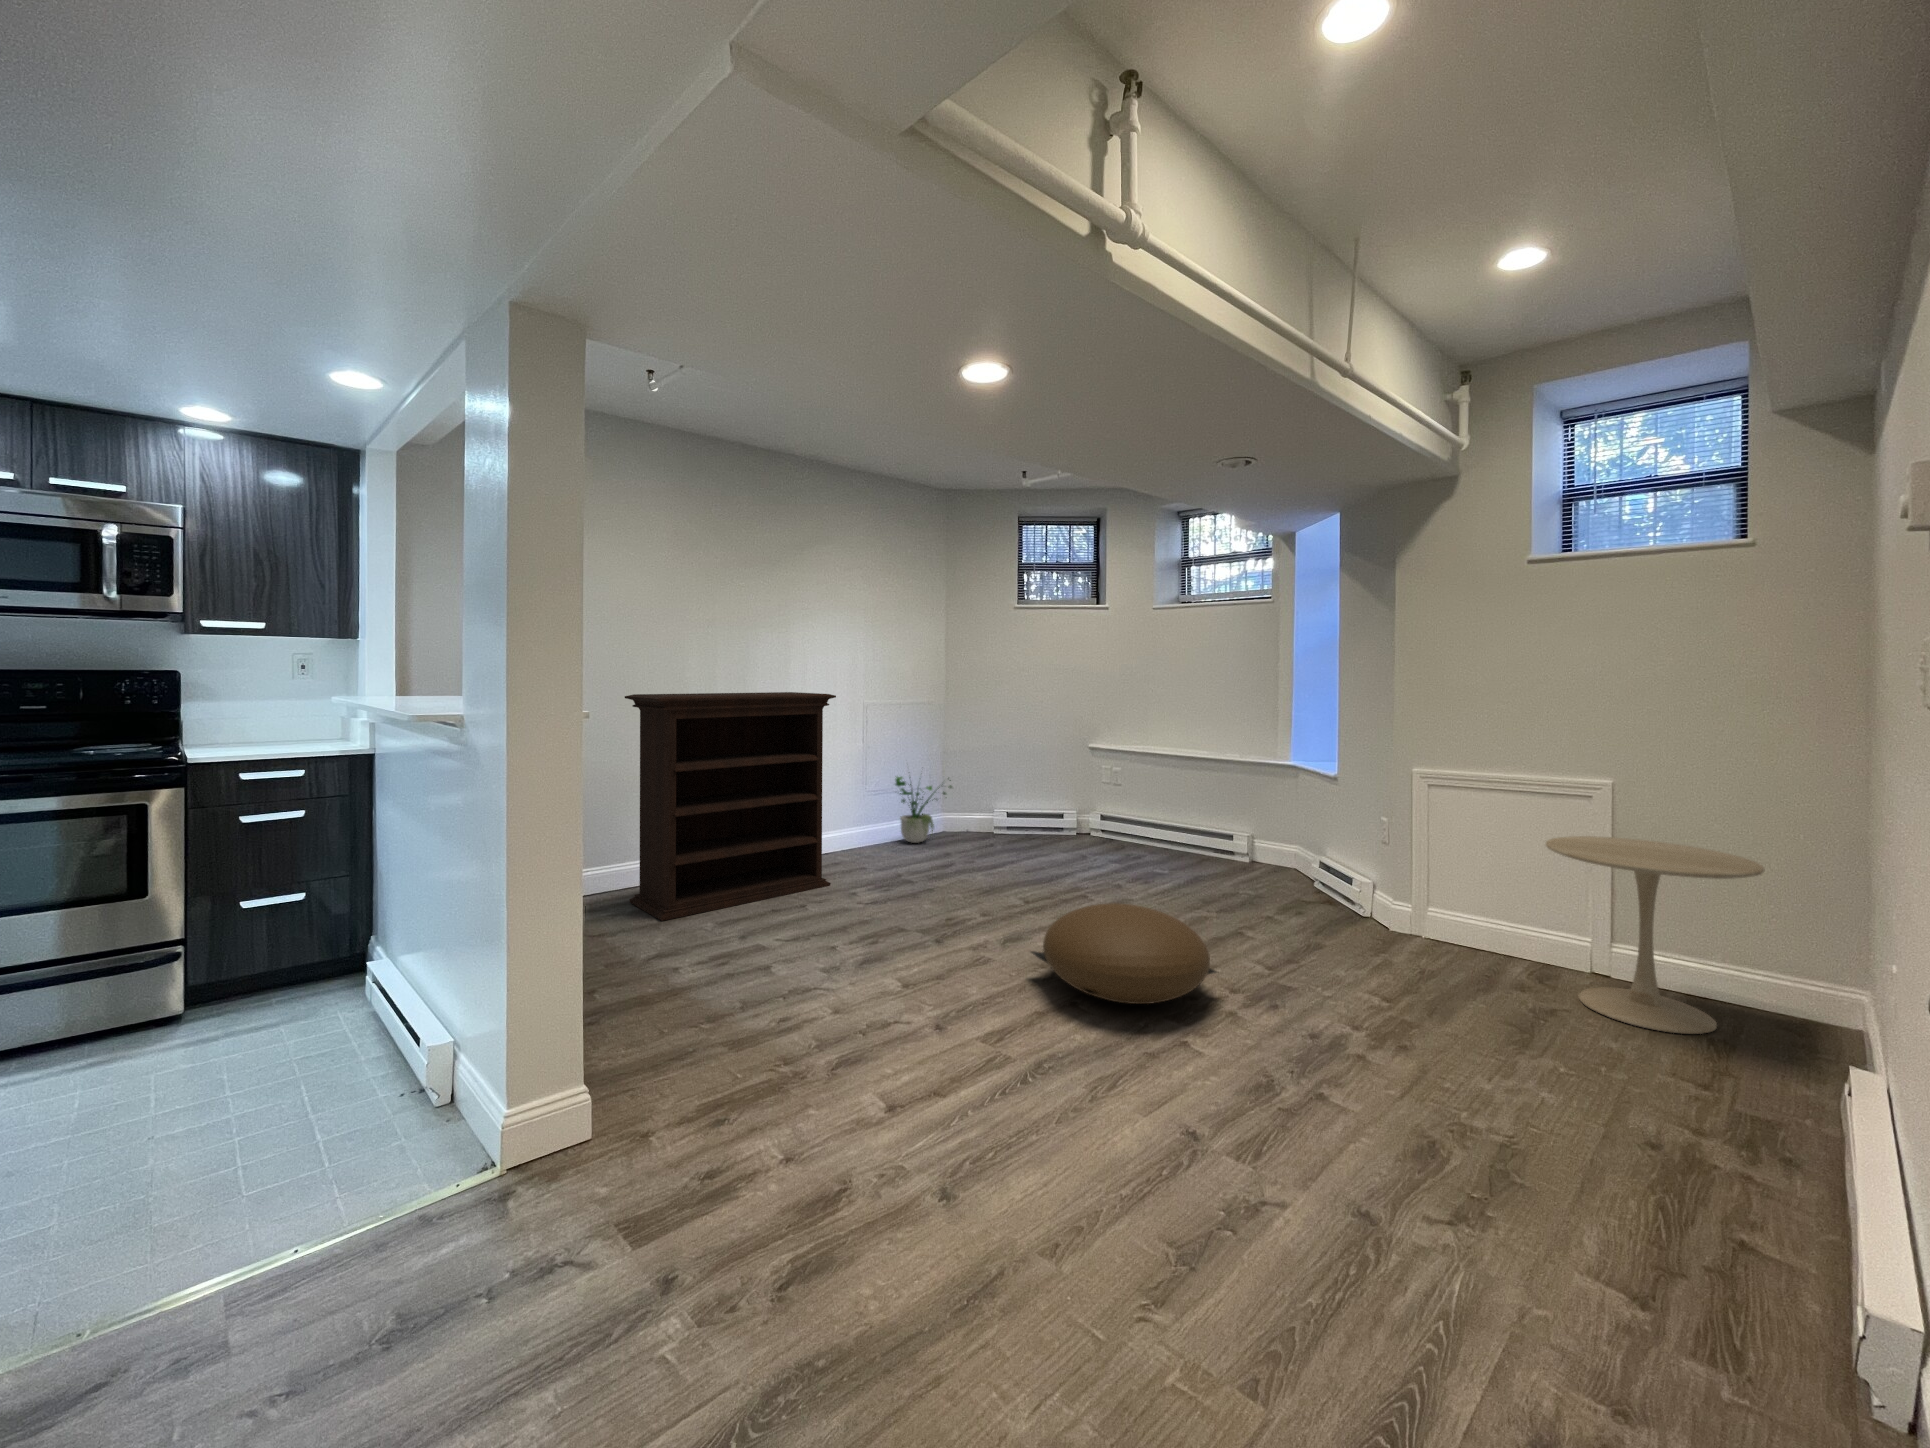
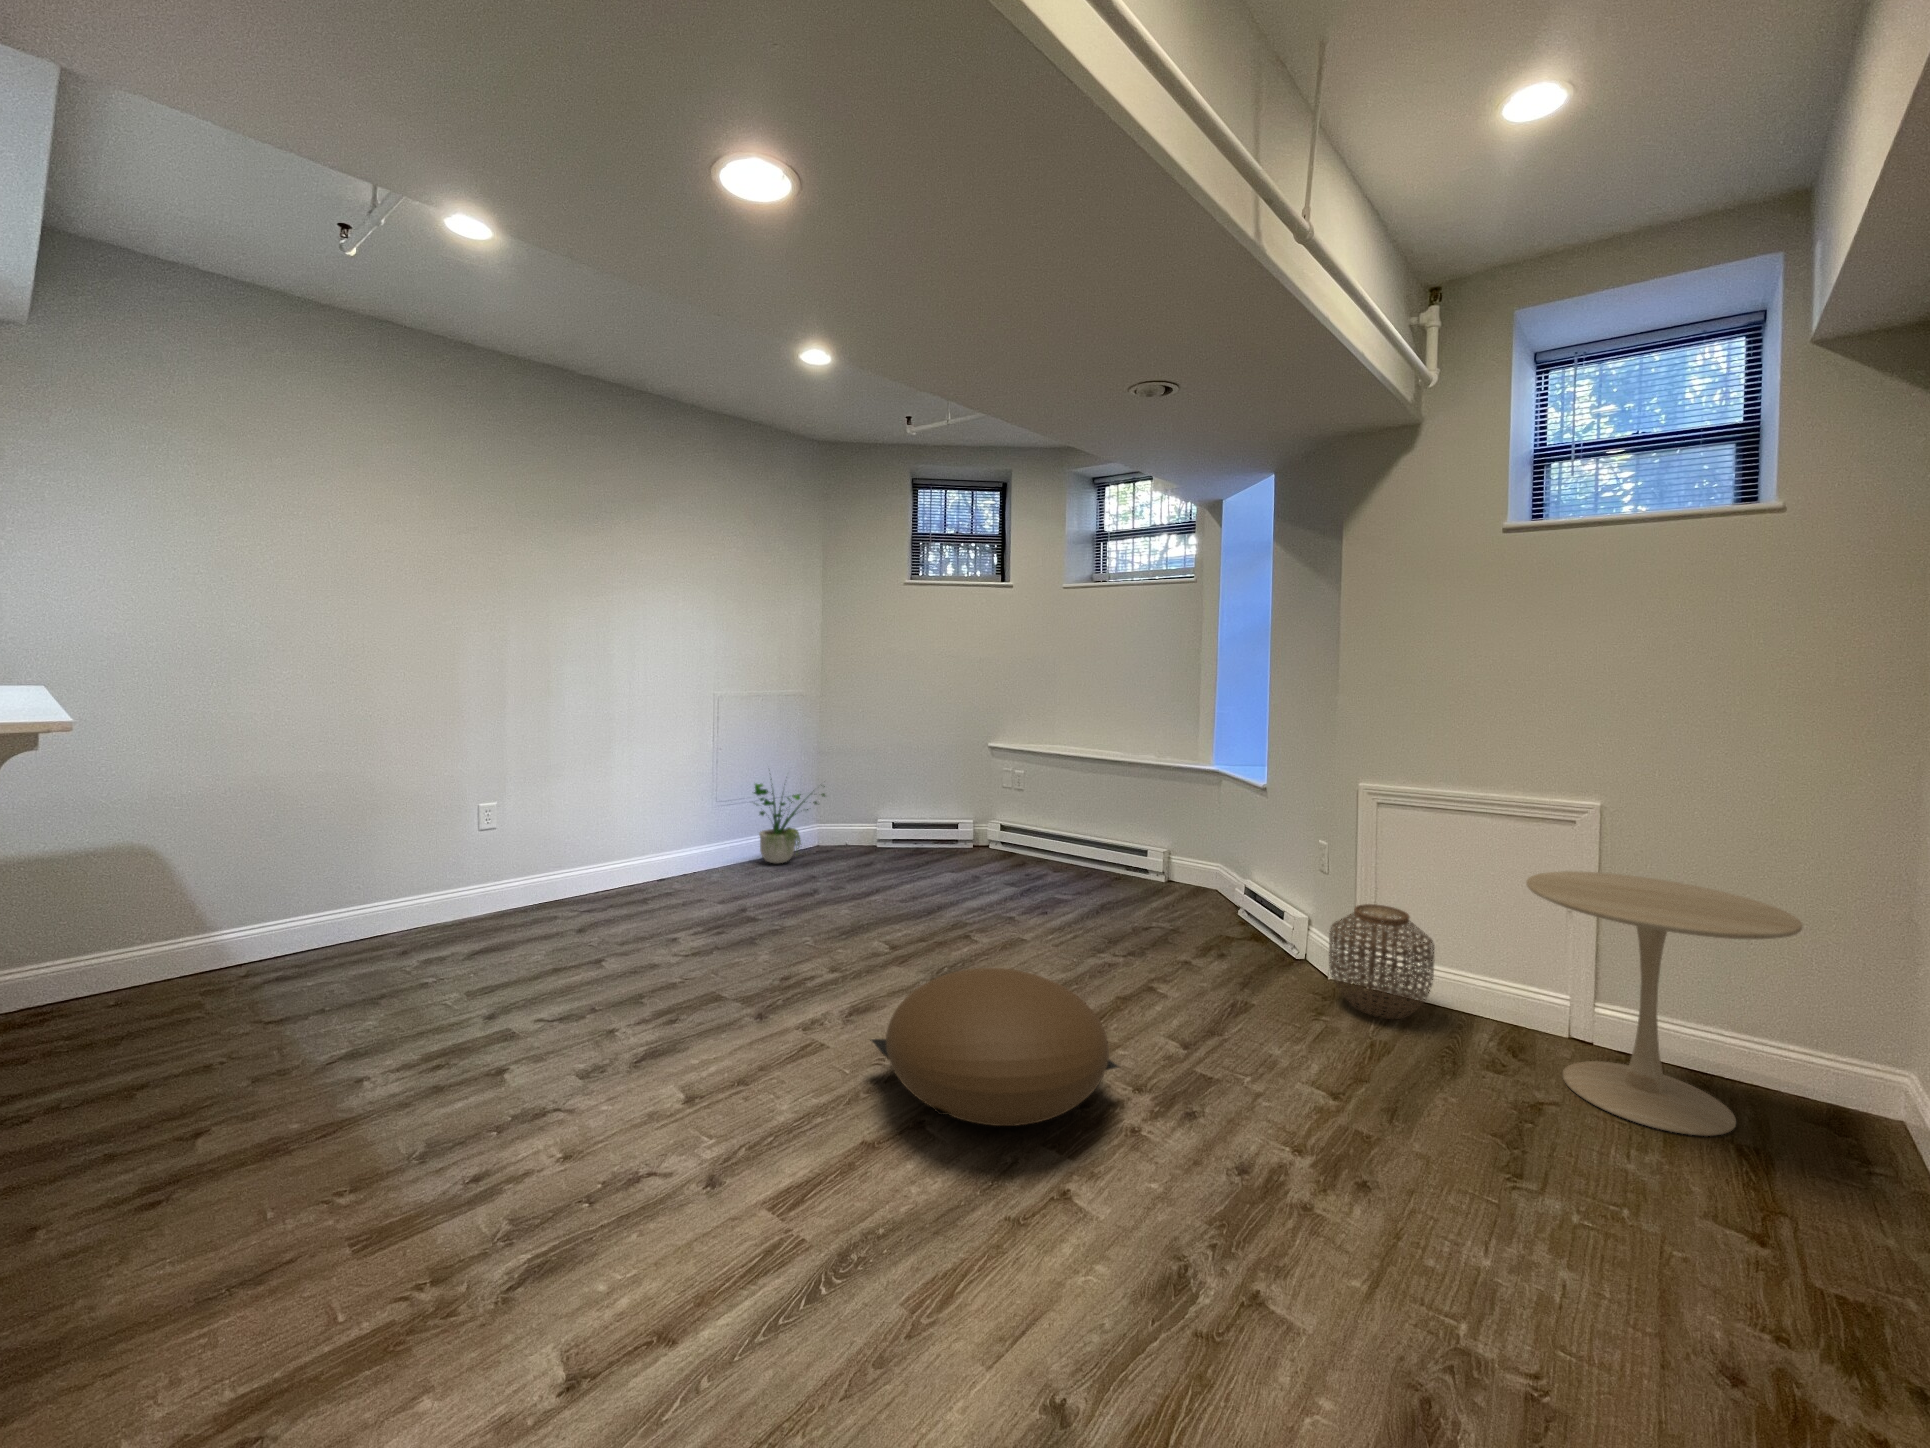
bookshelf: present [625,692,836,921] -> none [345,681,656,994]
woven basket: none [1388,867,1476,958] -> present [1329,904,1434,1019]

